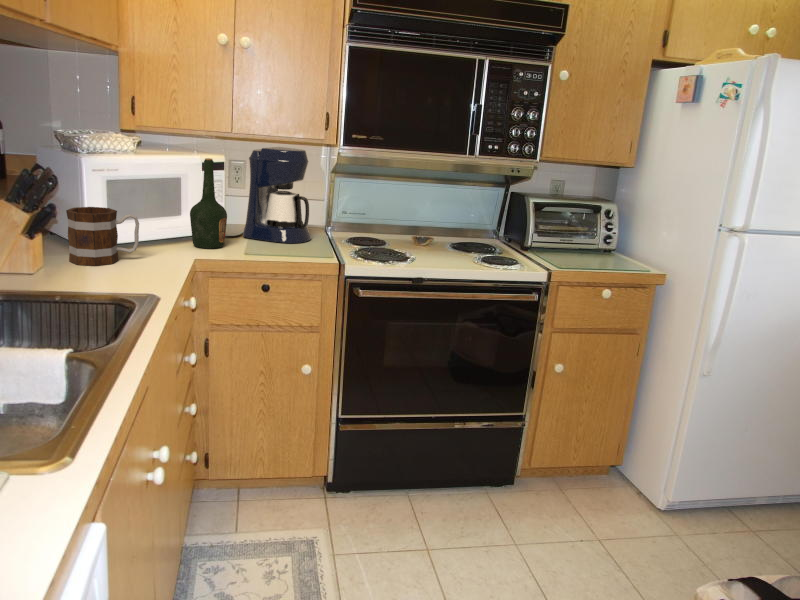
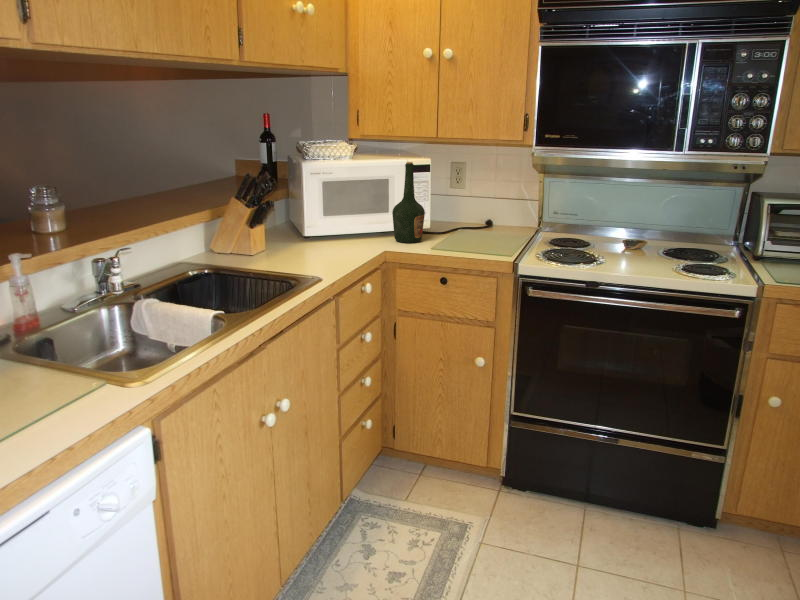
coffee maker: present [243,147,311,243] -> none [448,150,512,241]
mug: present [66,207,139,266] -> none [285,204,340,252]

